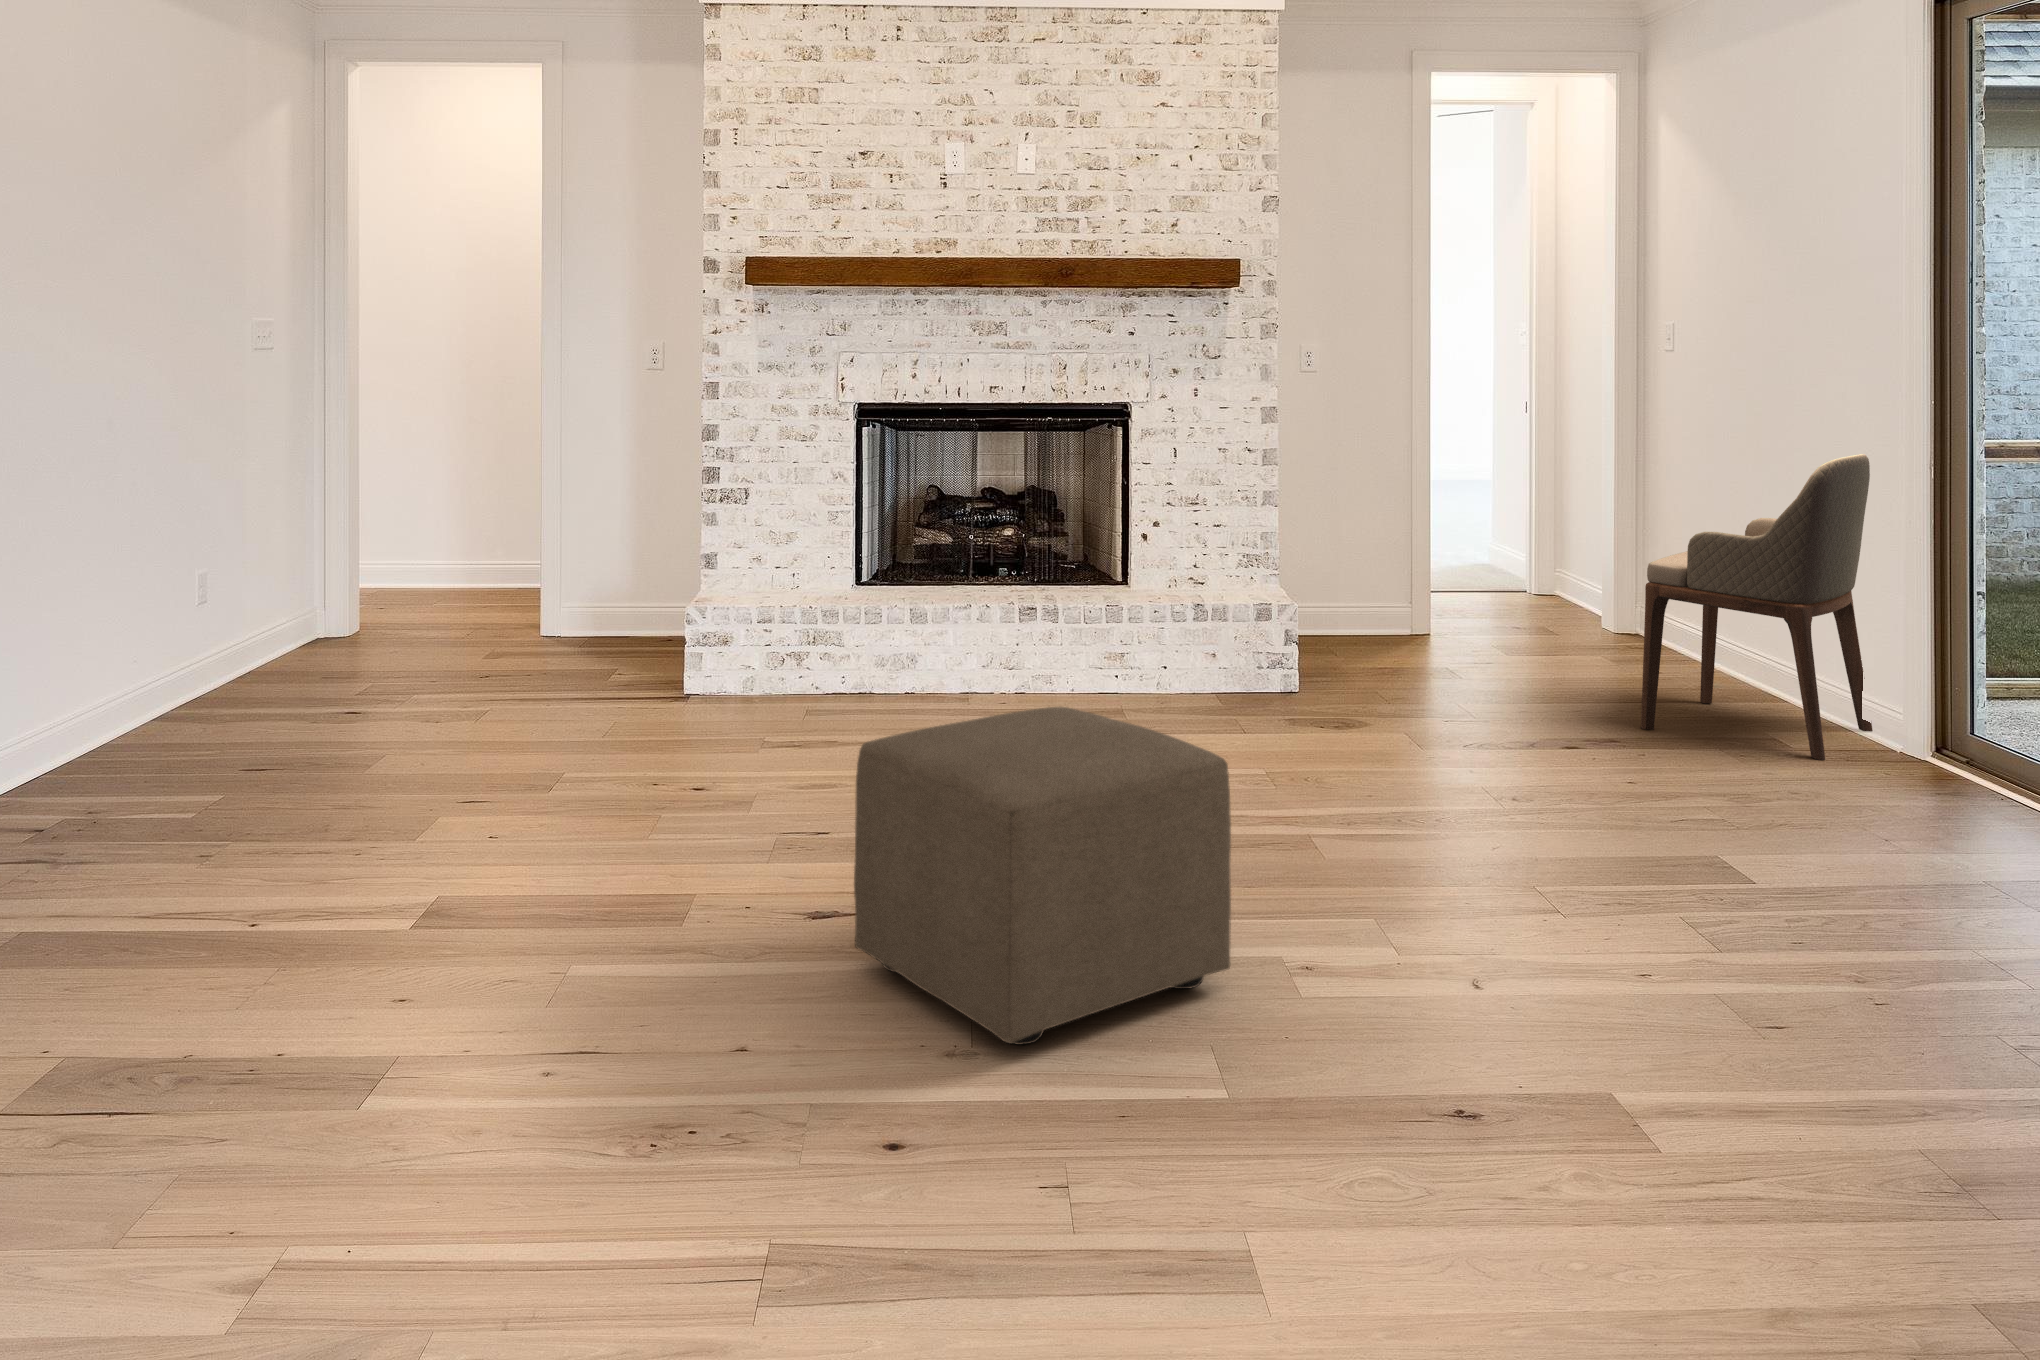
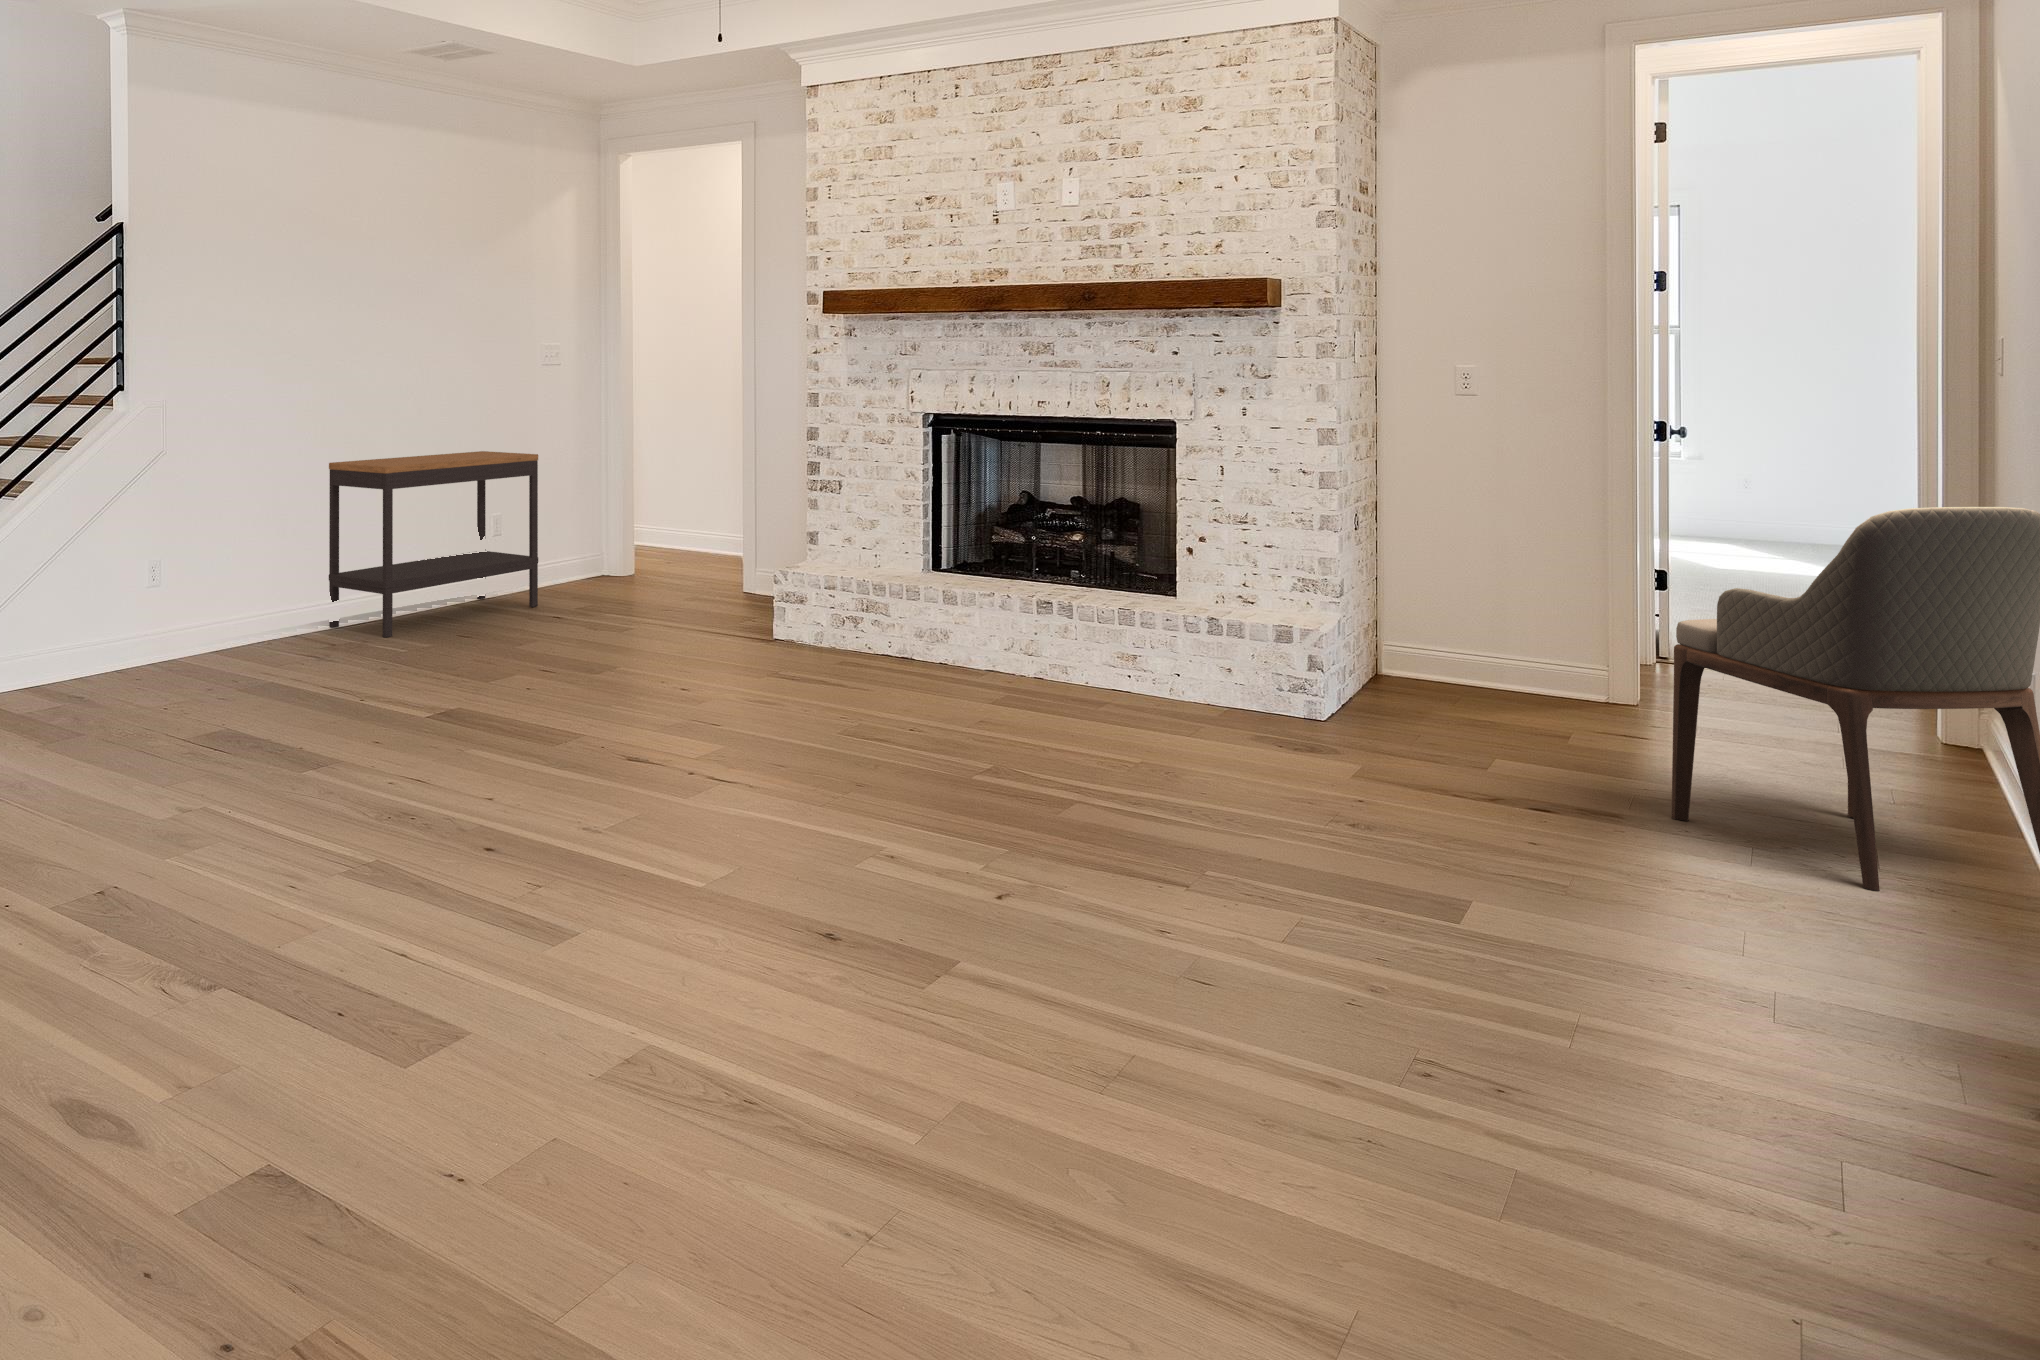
console table: none [13,480,312,796] -> present [329,451,538,638]
ottoman: present [854,707,1231,1045] -> none [548,631,766,851]

